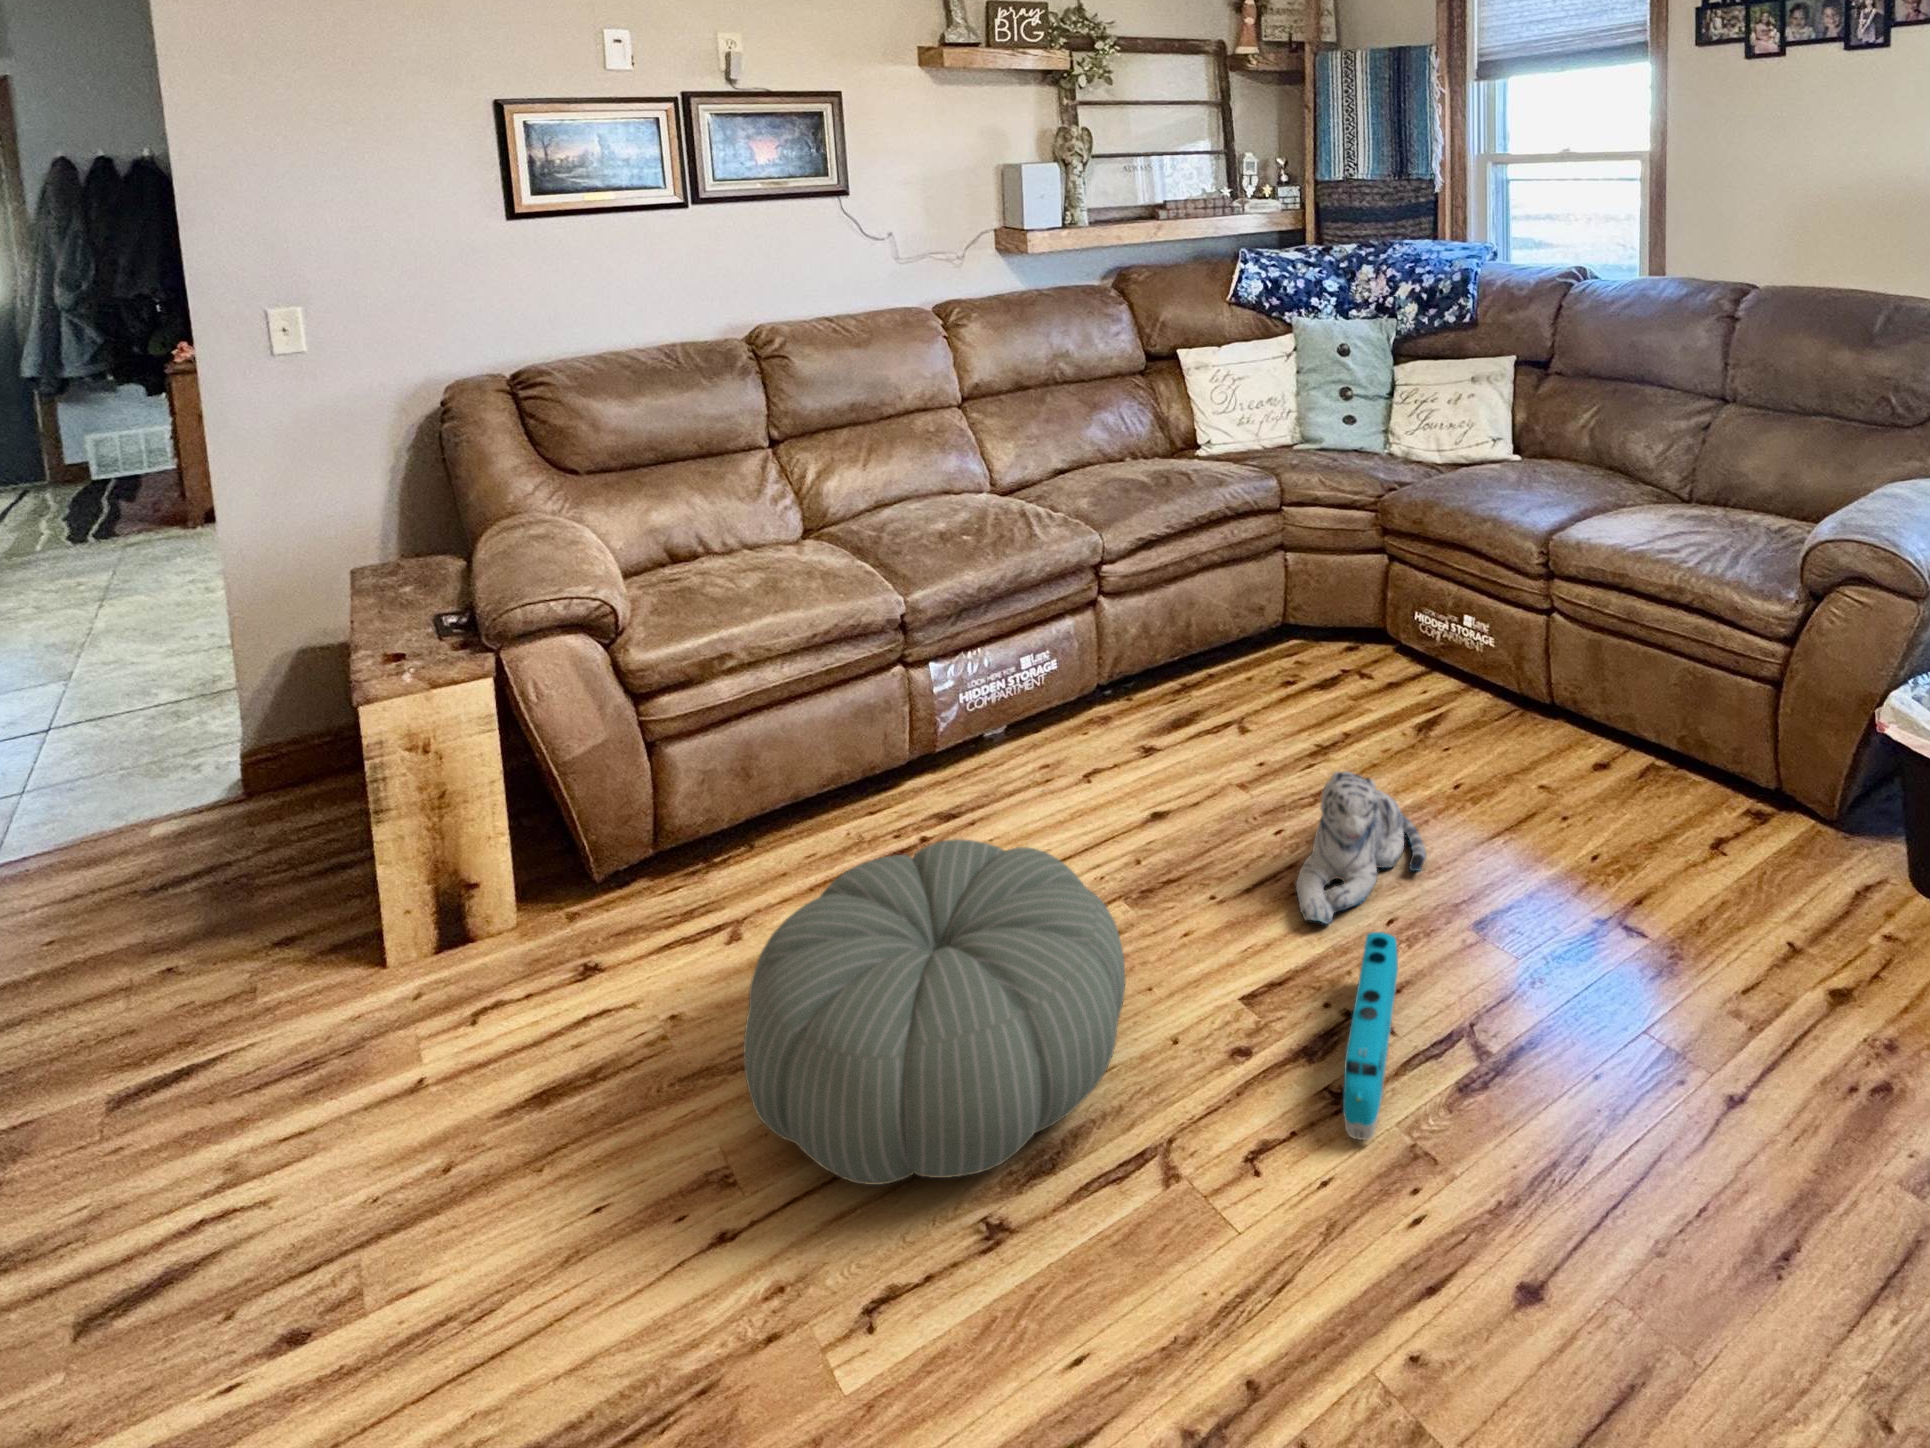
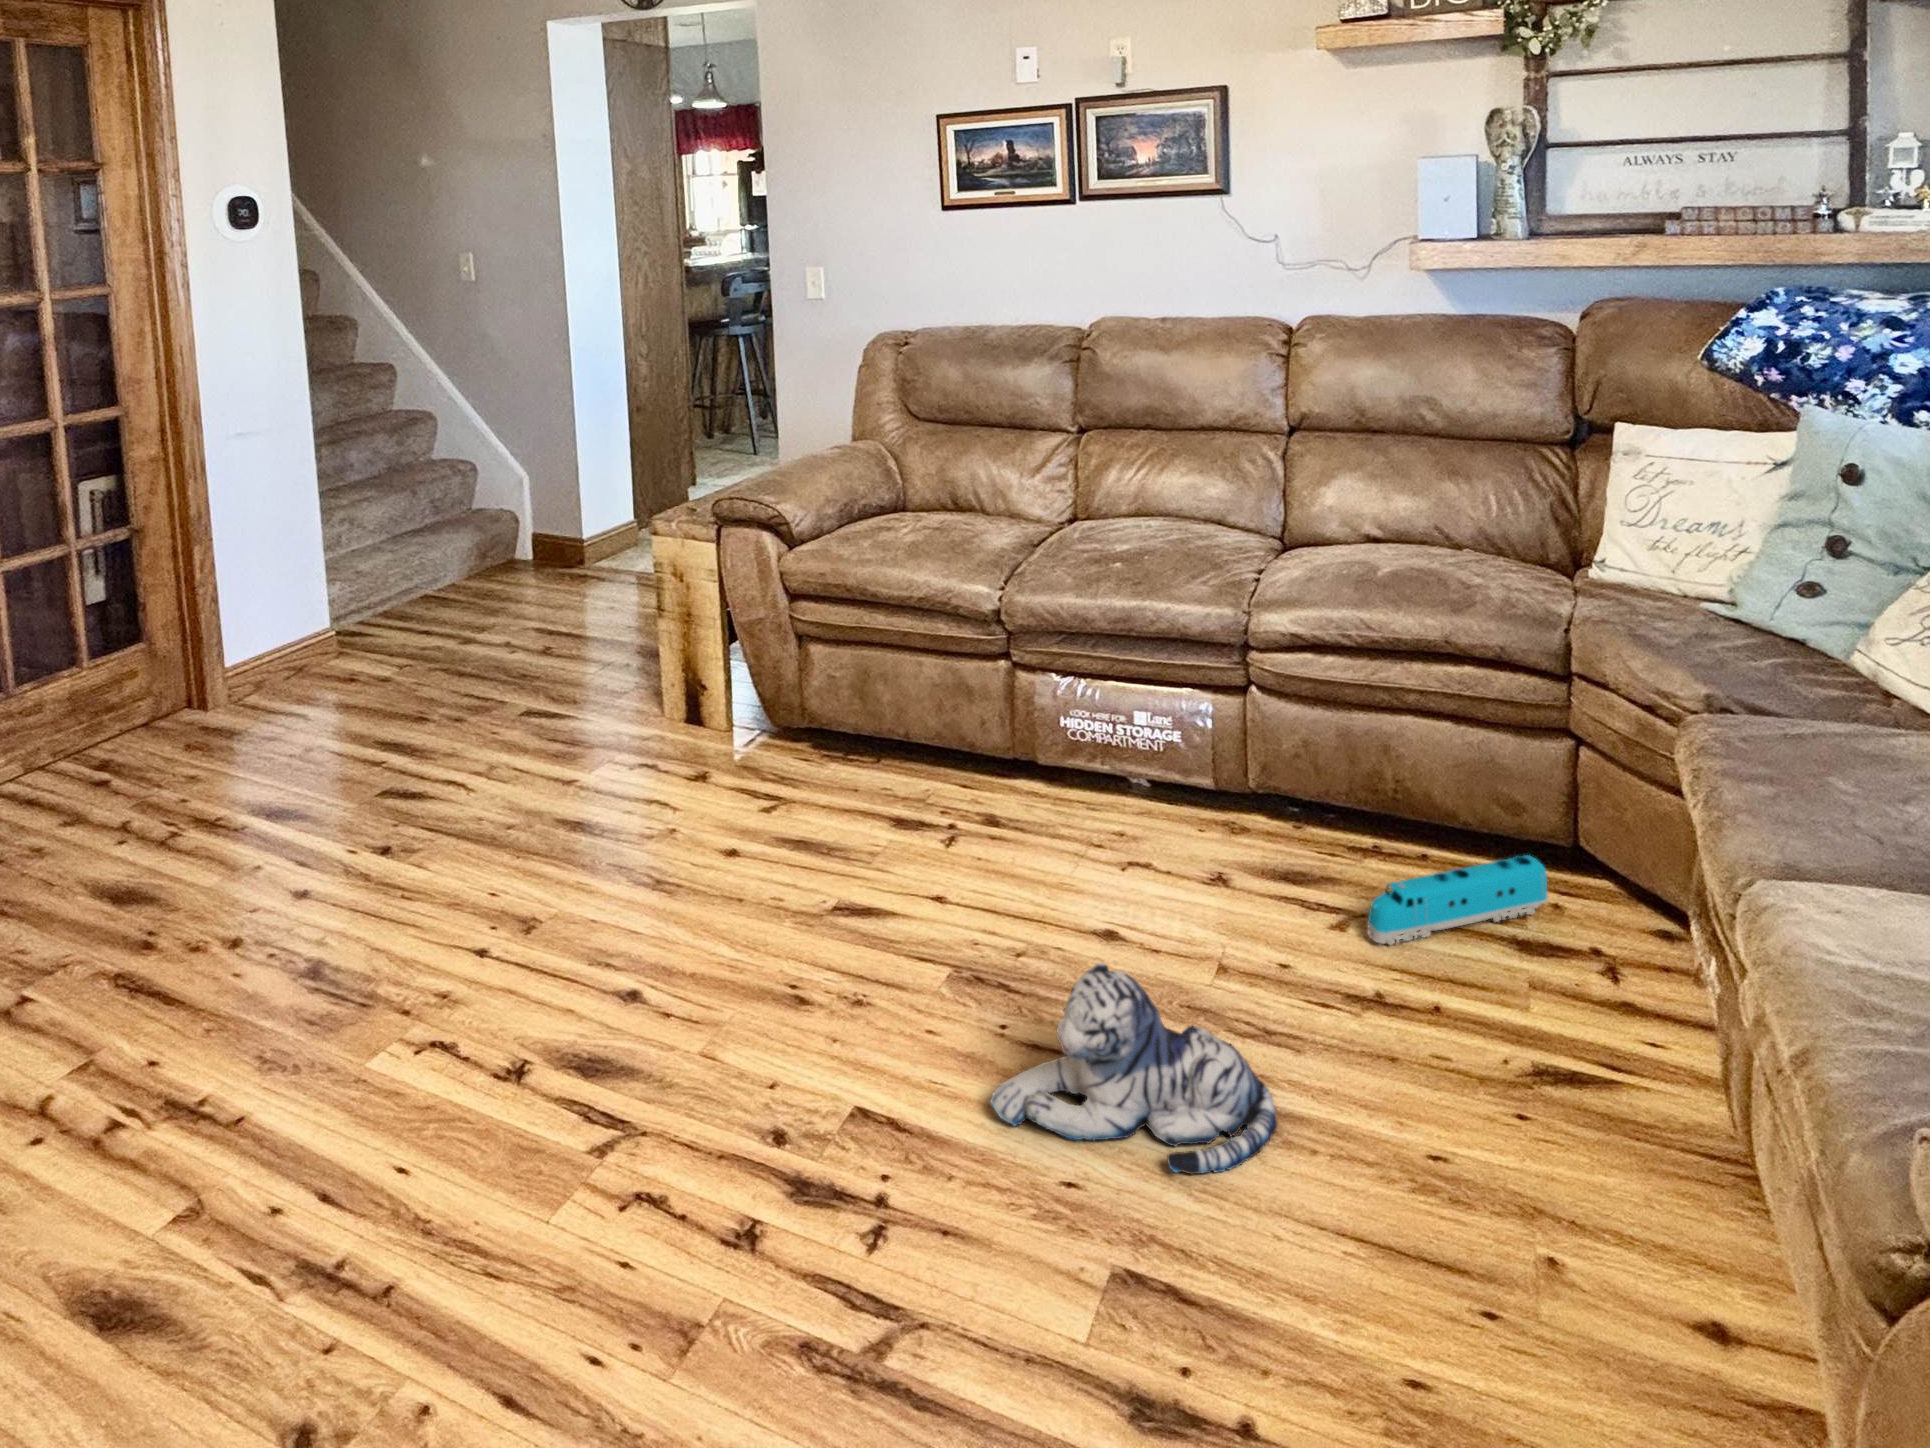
pouf: present [744,839,1125,1185] -> none [500,774,835,1047]
toy train: present [1343,932,1398,1140] -> present [1367,855,1548,945]

